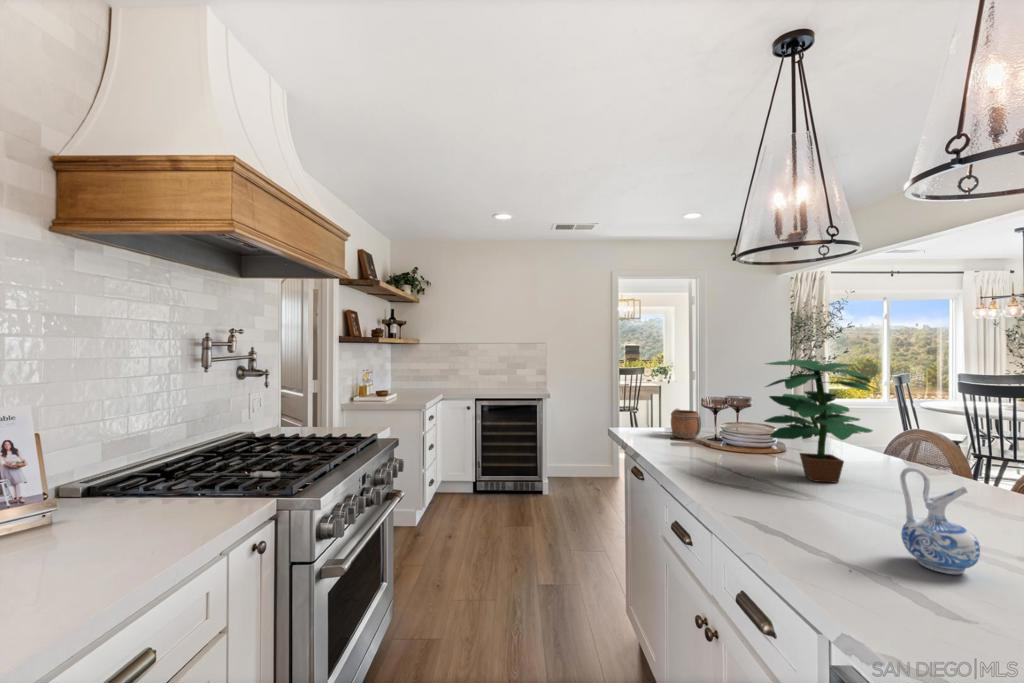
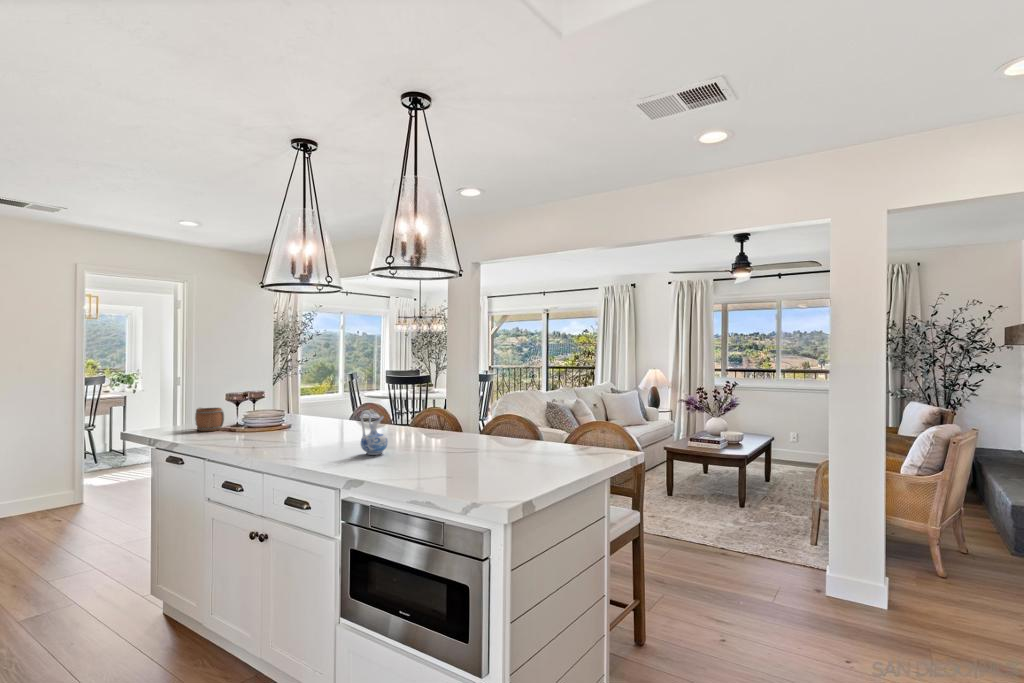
potted plant: present [764,359,876,483] -> none [284,362,349,438]

